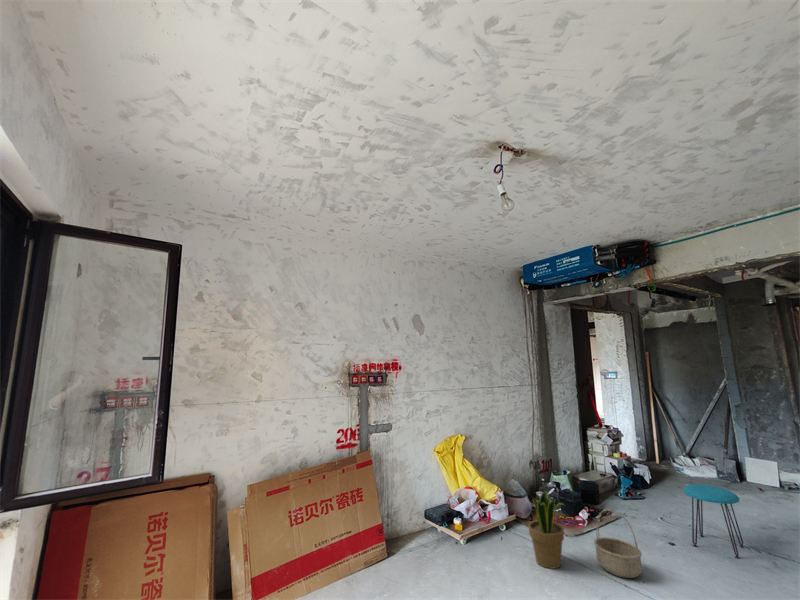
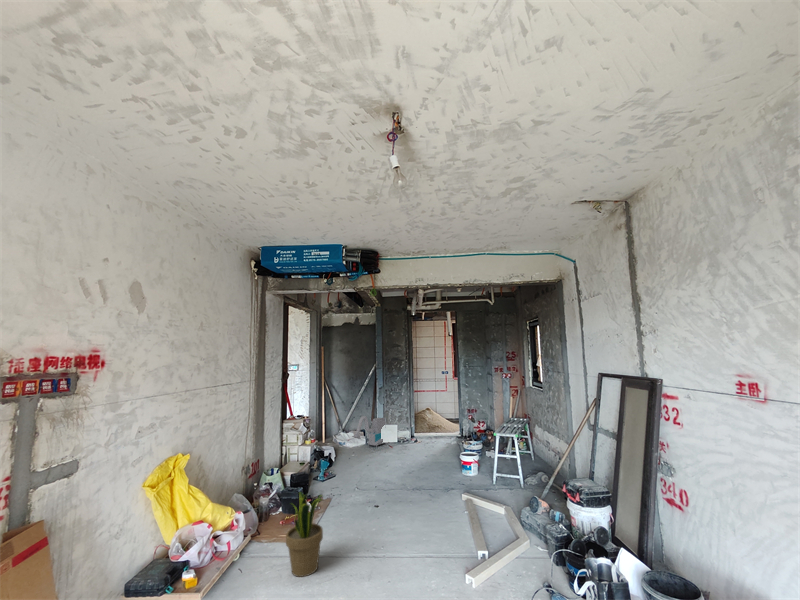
vacuum cleaner: none [687,439,754,483] -> present [352,416,387,447]
stool: present [684,484,744,559] -> none [384,448,418,500]
basket: present [594,509,642,578] -> none [342,488,382,550]

